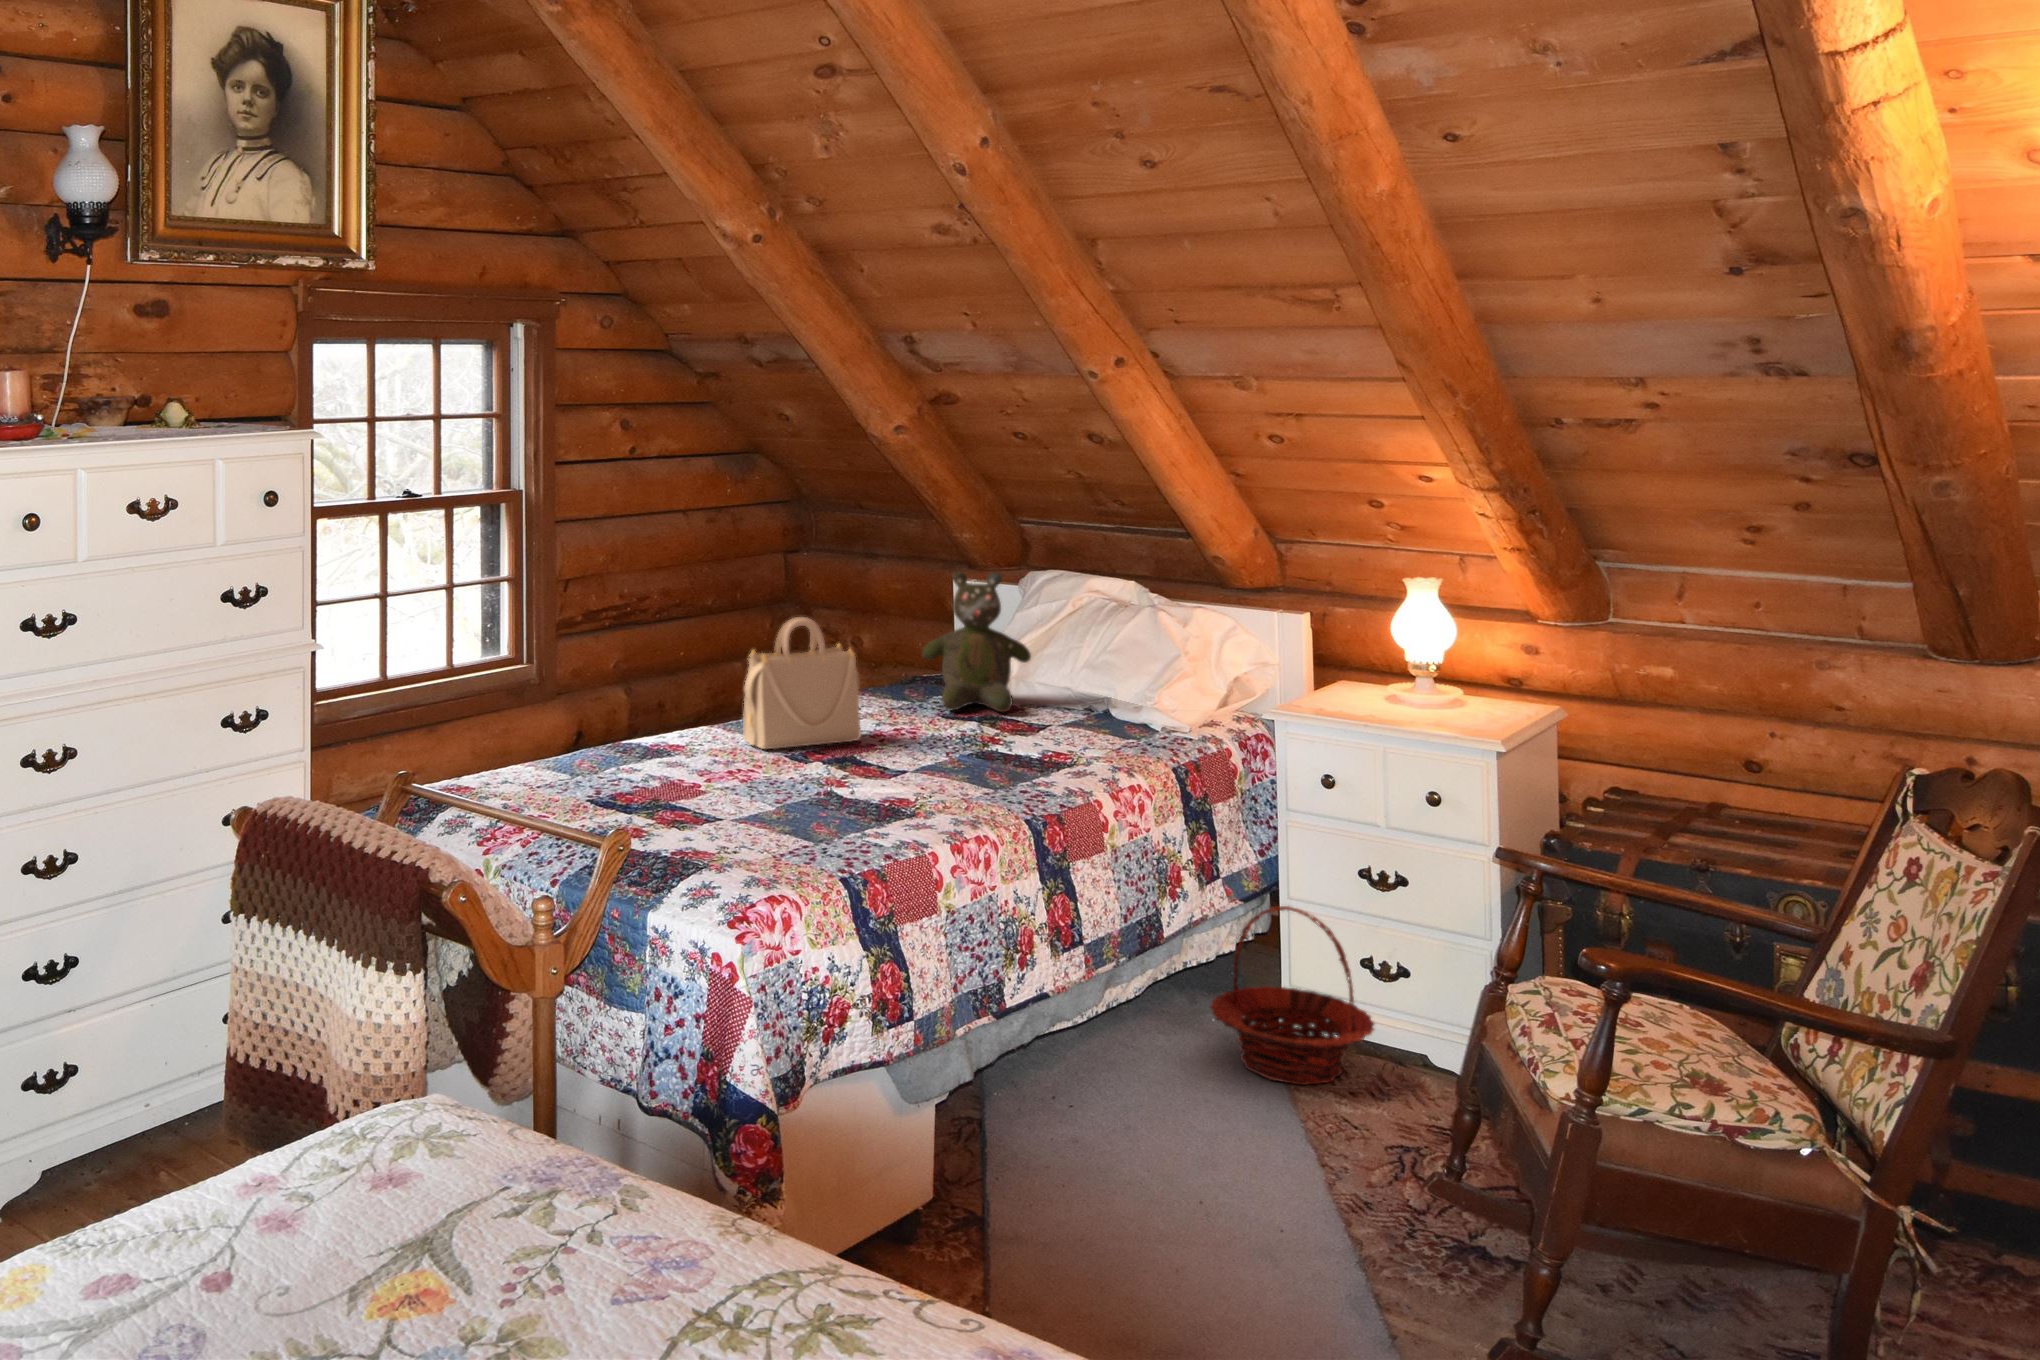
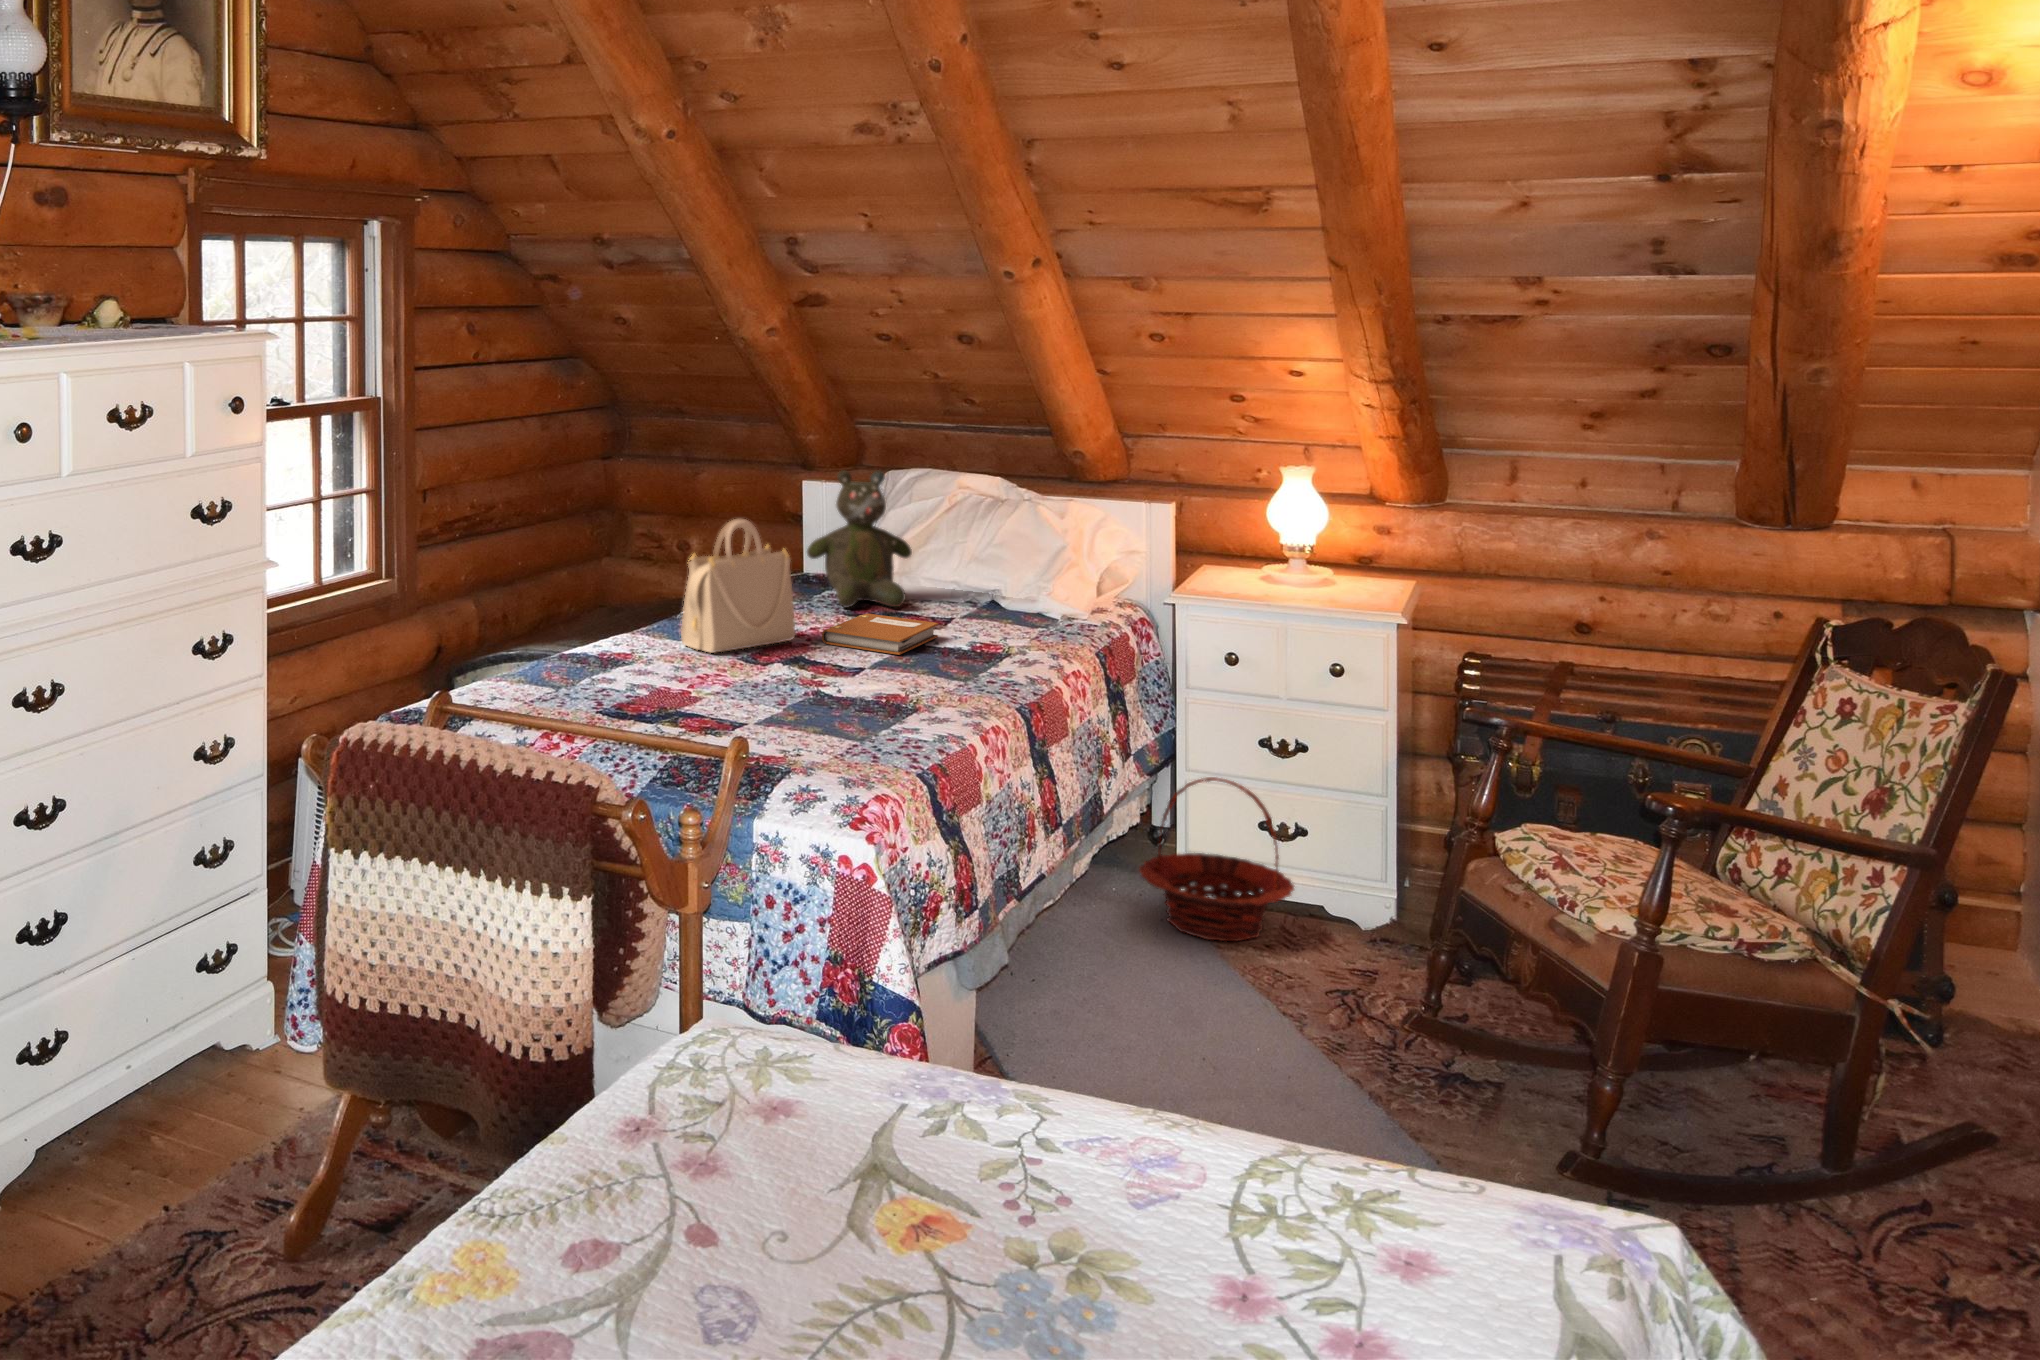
notebook: none [887,717,1015,760] -> present [822,613,938,655]

